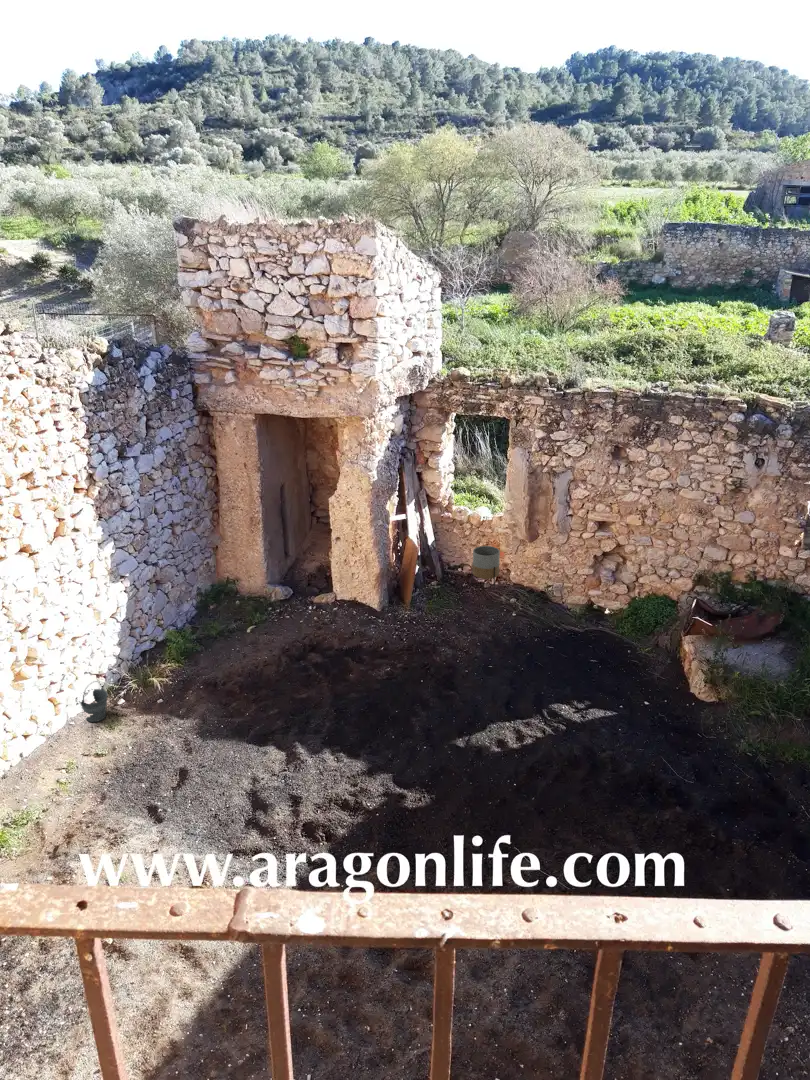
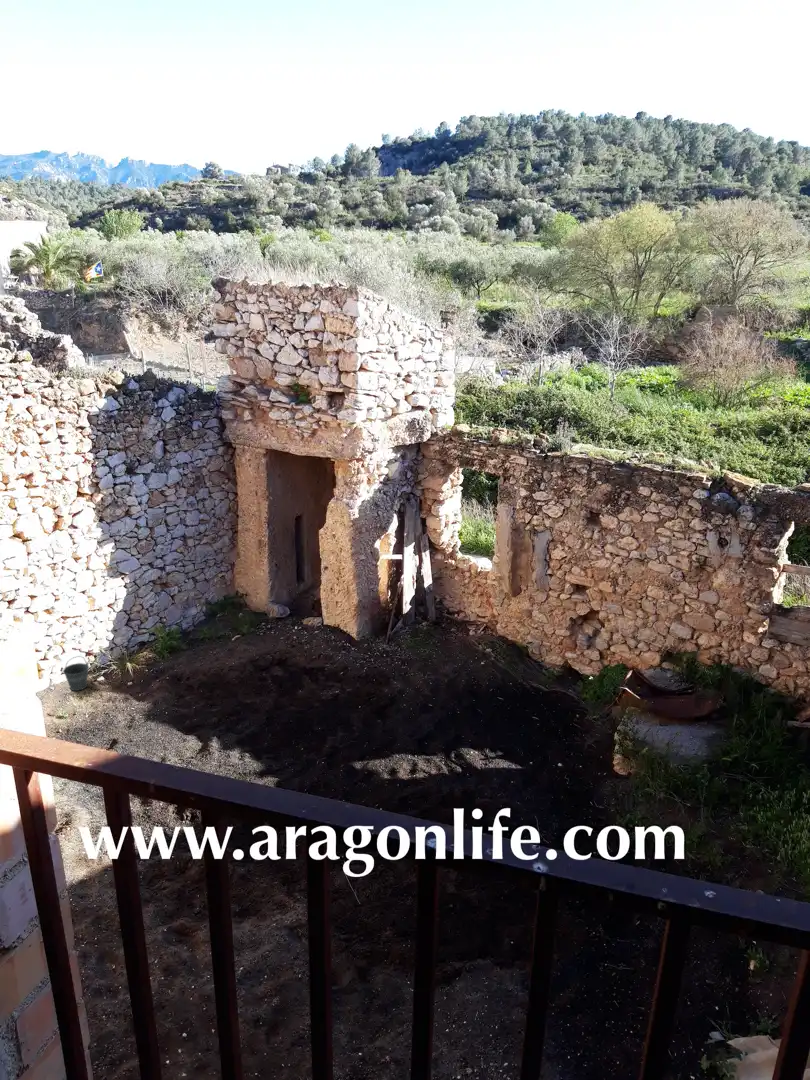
planter: present [471,546,500,590] -> none [459,594,486,637]

